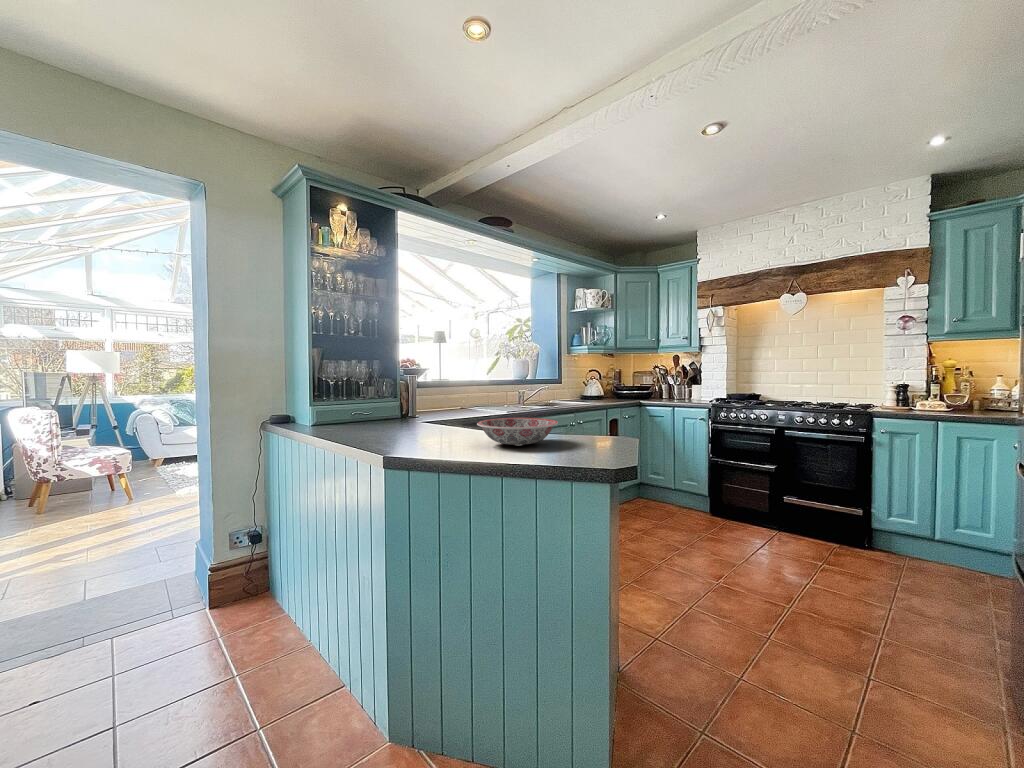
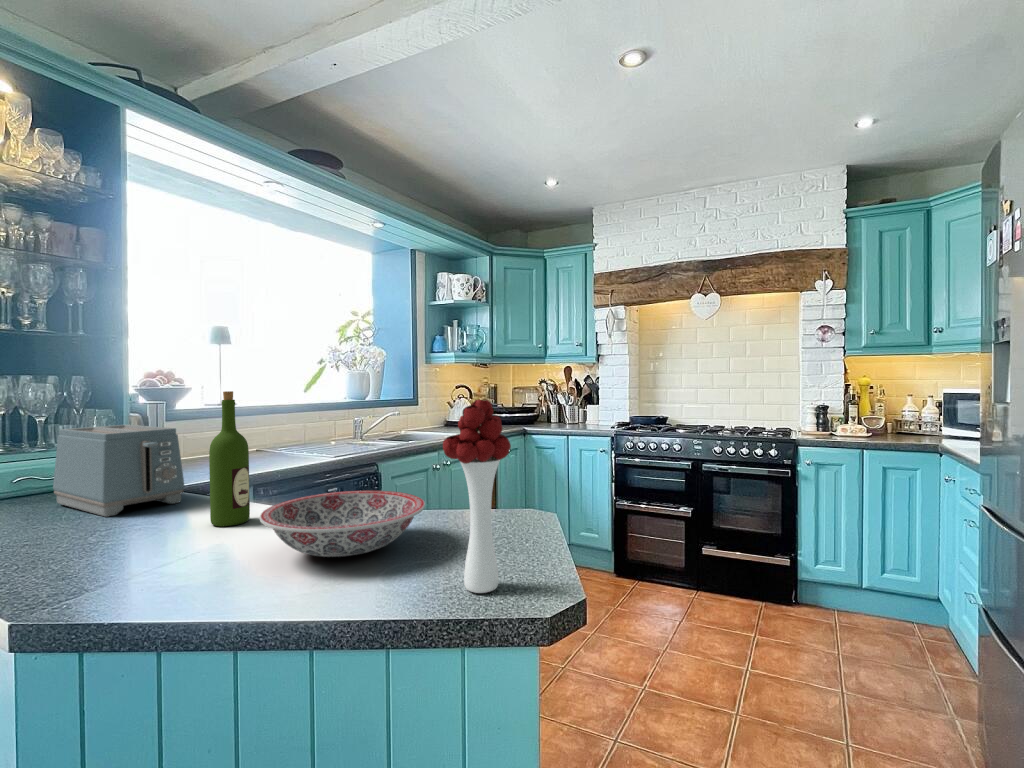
flower bouquet: none [564,363,598,458] -> present [443,399,511,593]
wine bottle: none [449,365,468,435] -> present [209,391,250,526]
toaster: none [371,386,432,431] -> present [53,425,184,517]

